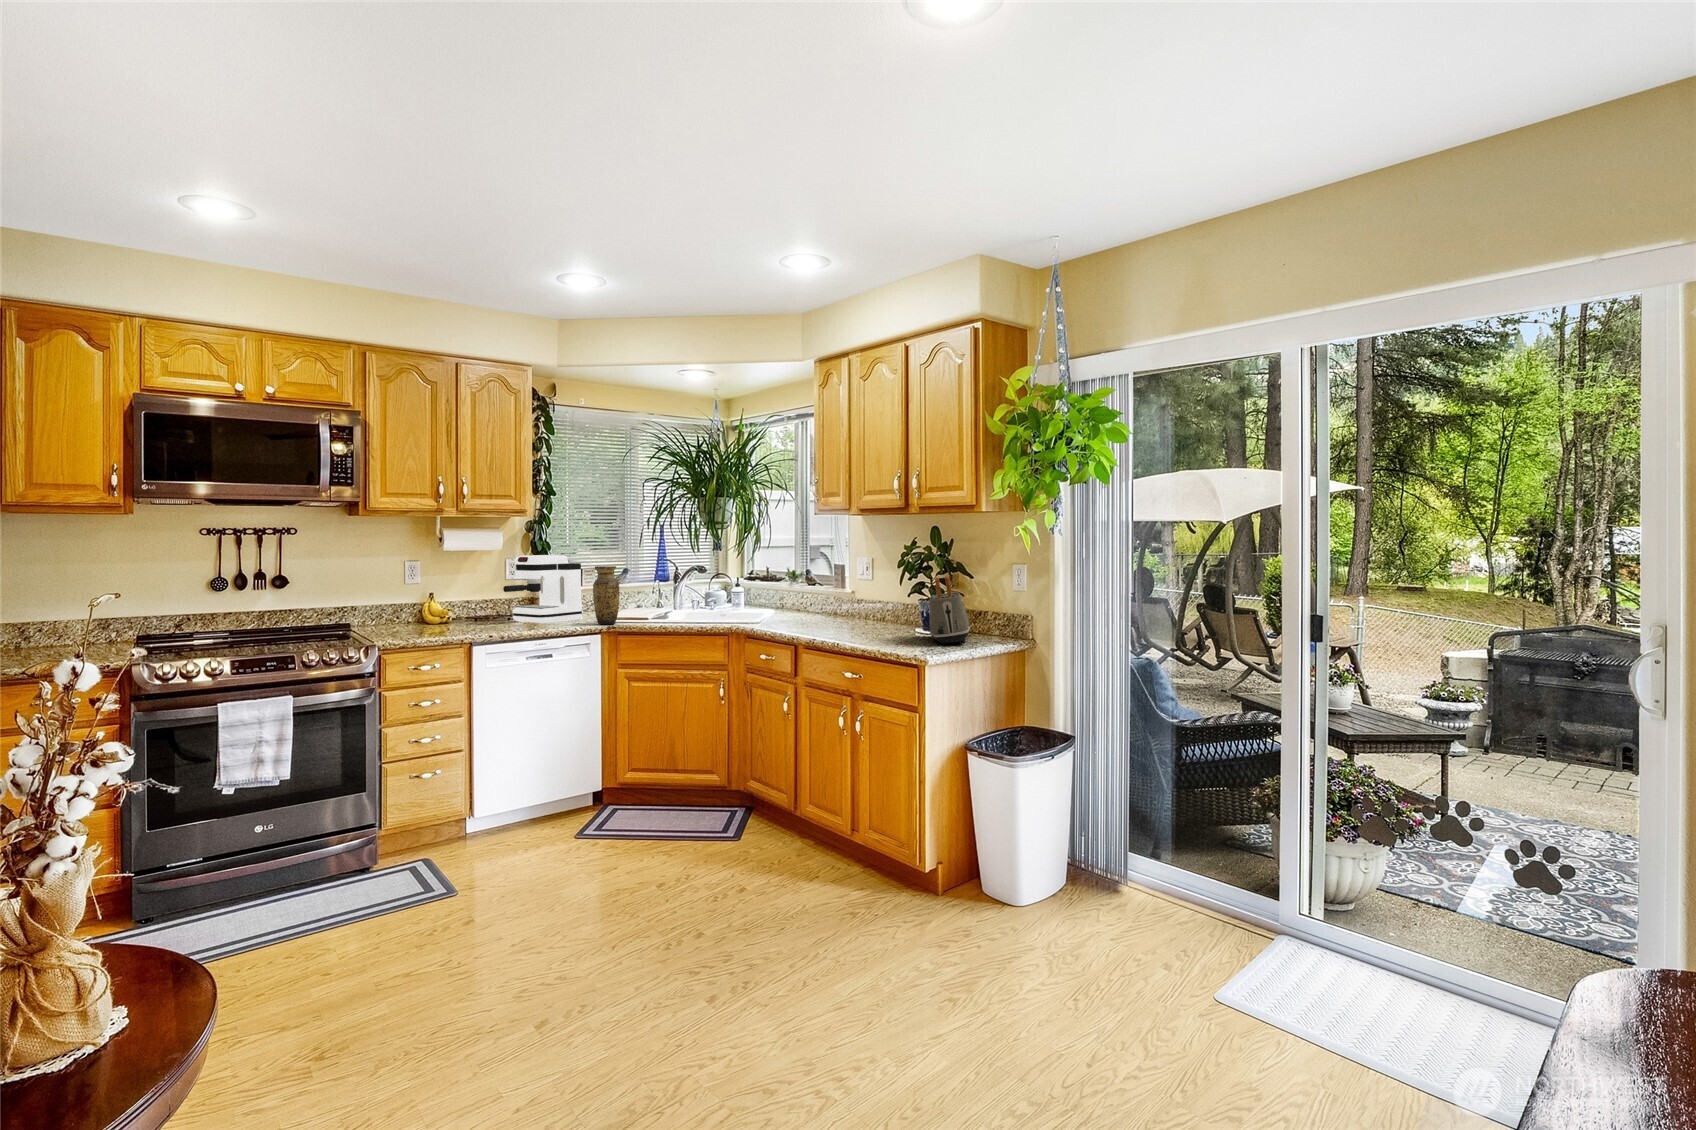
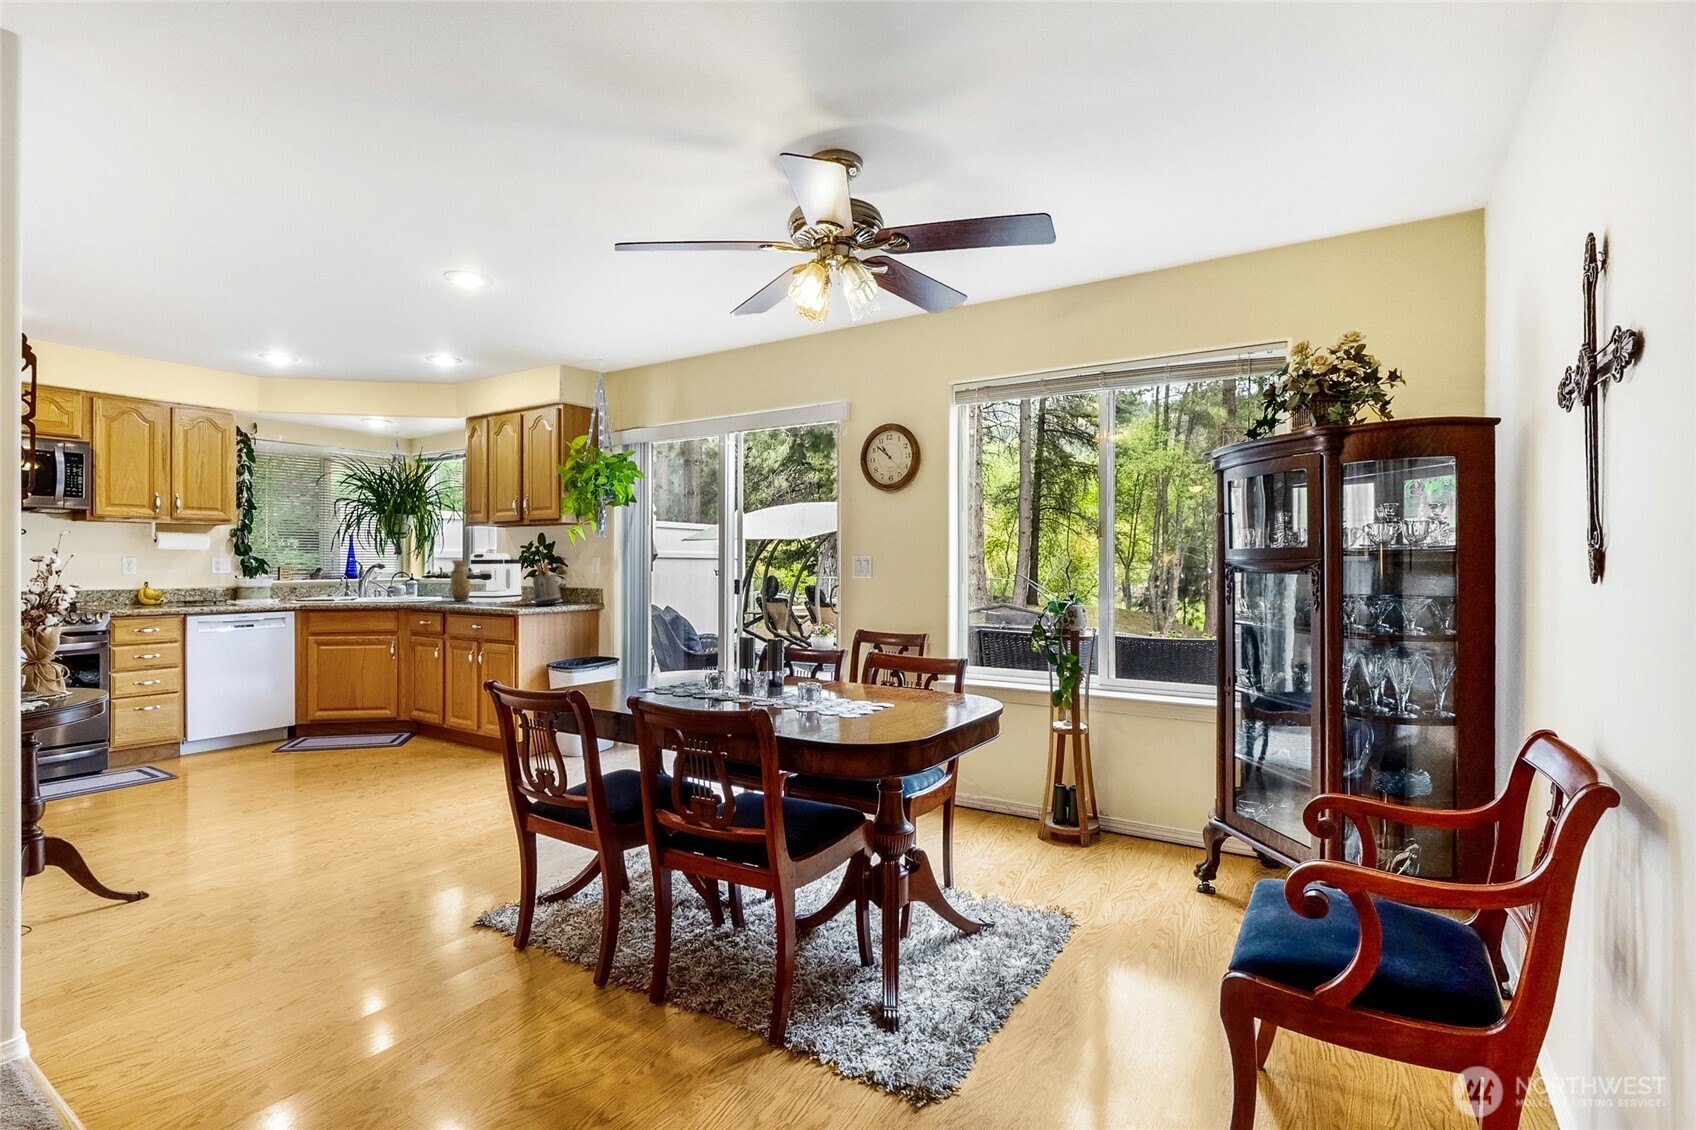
coffee maker: present [503,555,582,624] -> present [466,553,522,603]
vase: present [593,566,619,624] -> present [450,560,470,601]

